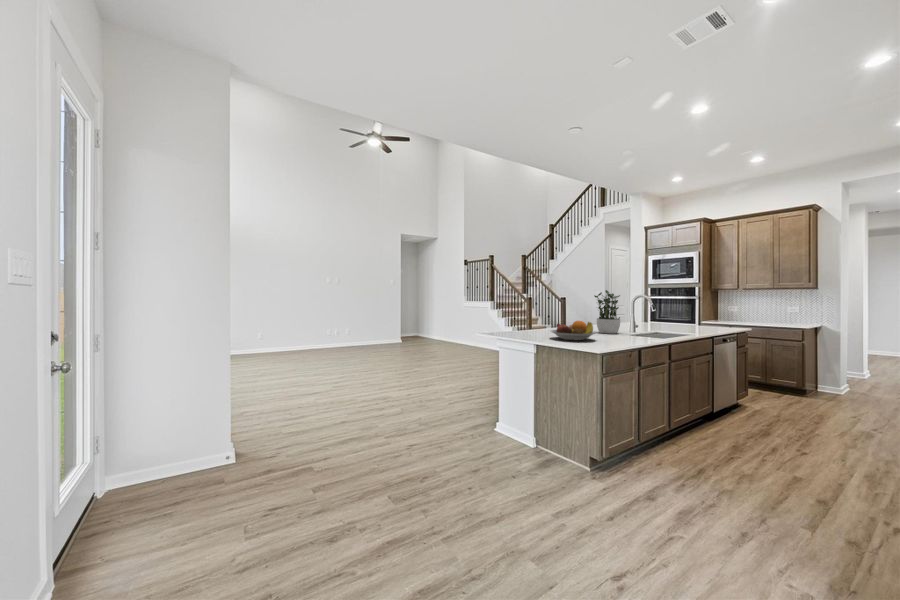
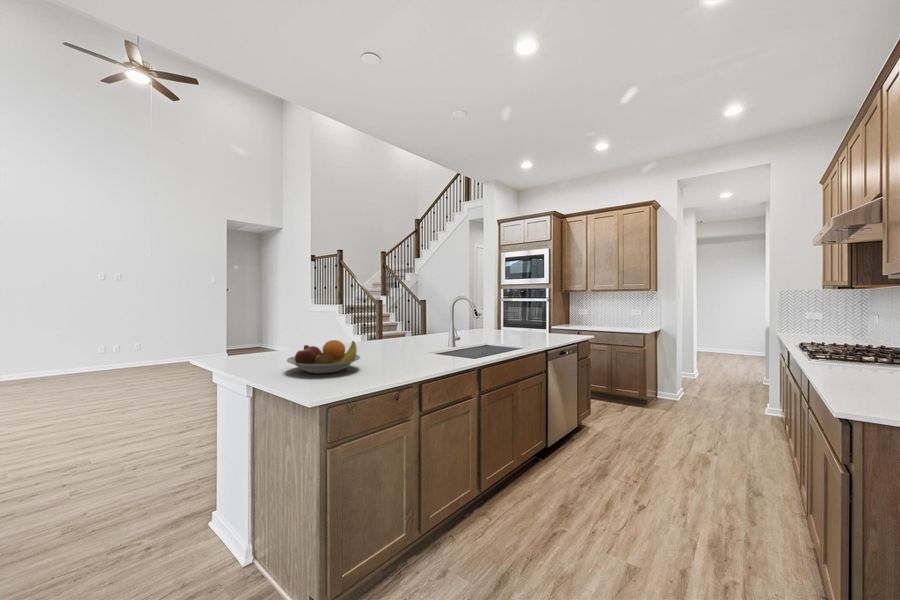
potted plant: present [594,290,620,334] -> none [386,291,425,354]

